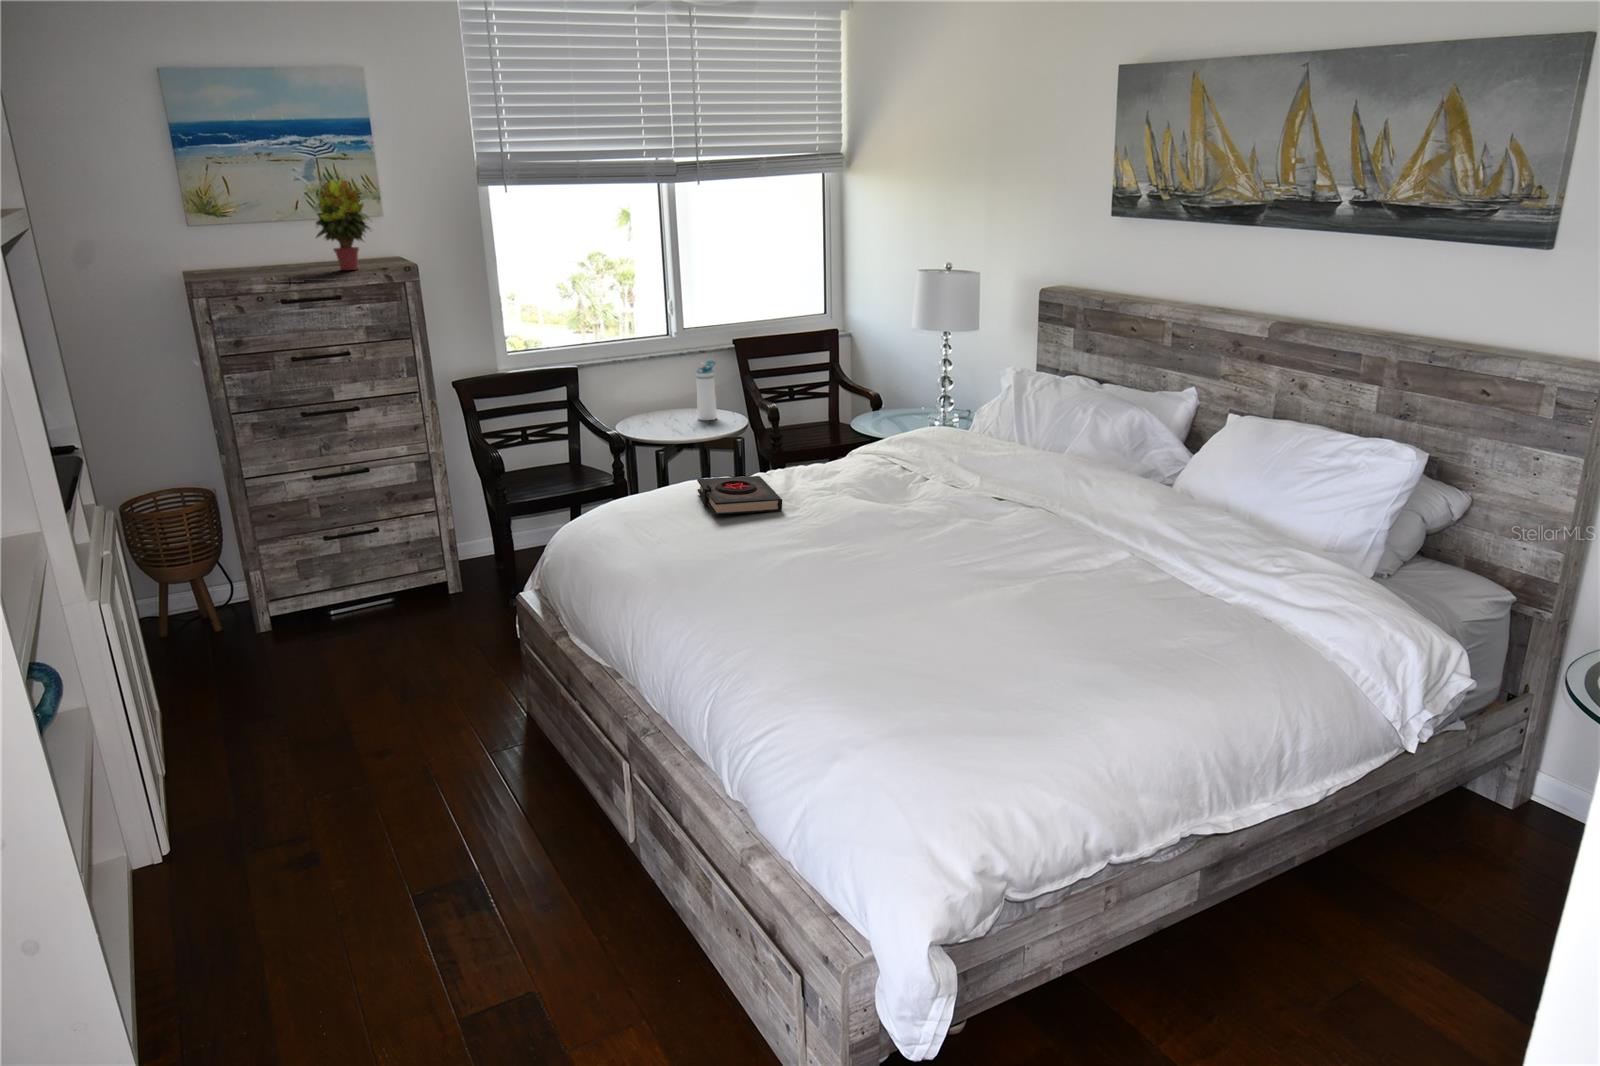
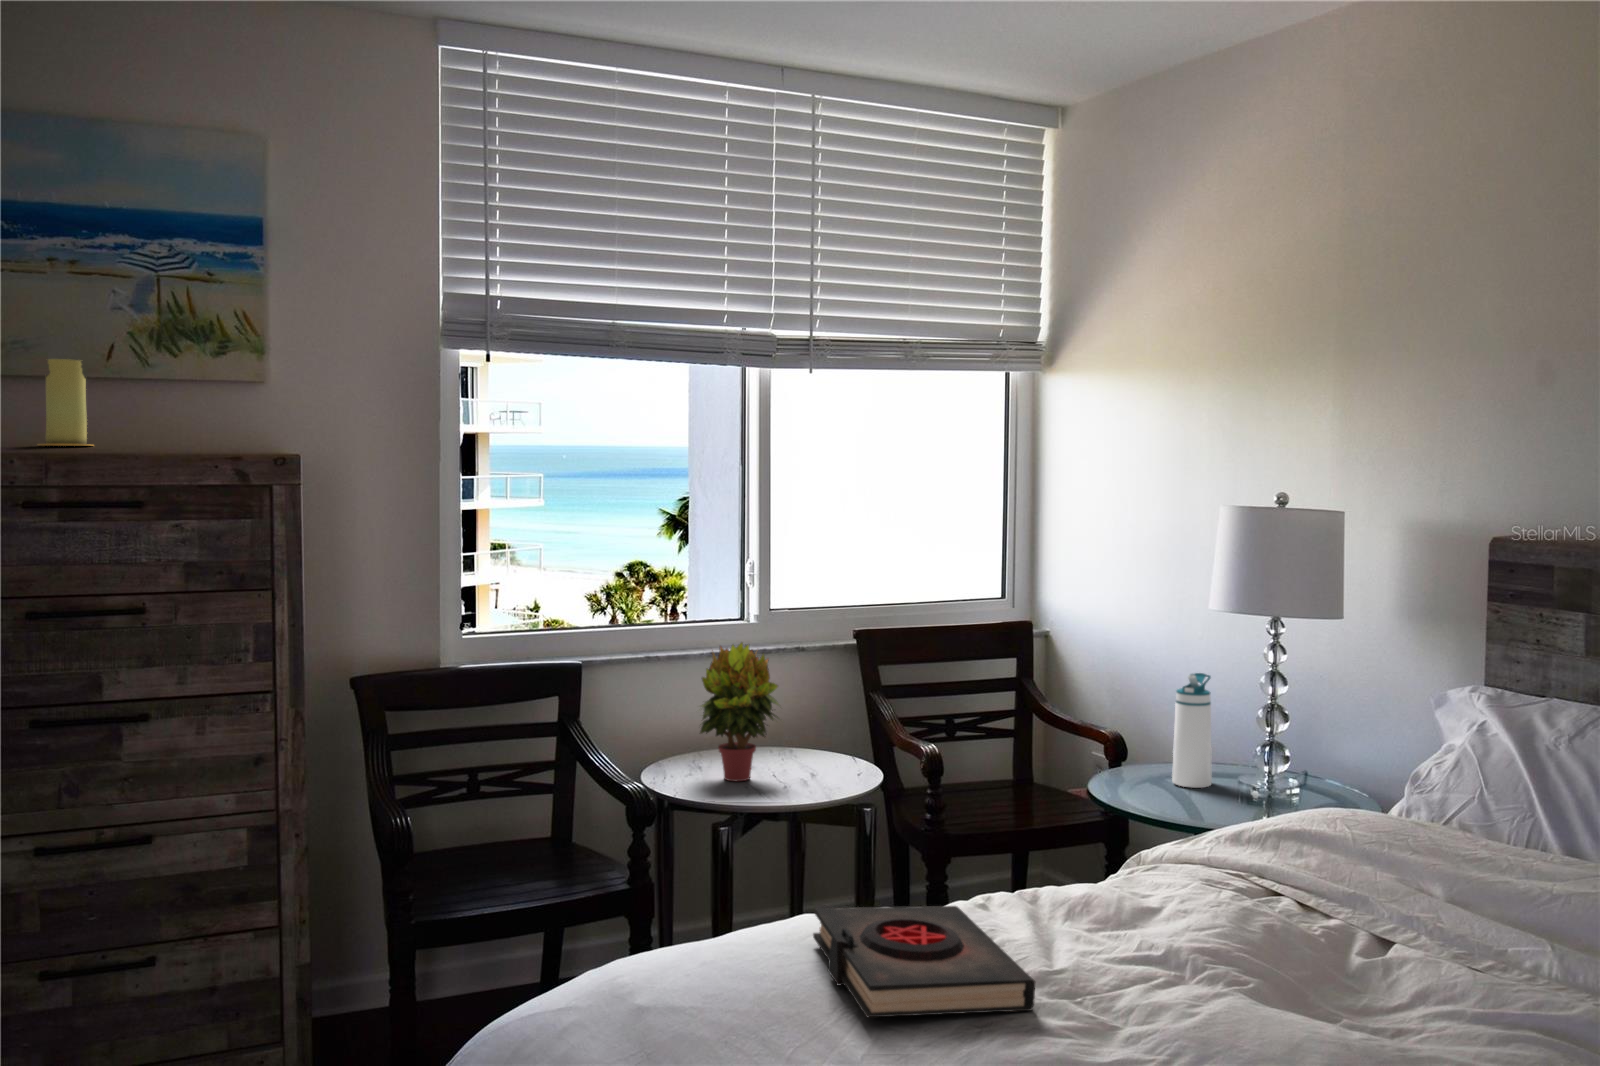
potted plant: present [316,179,370,270] -> present [700,642,779,781]
candle: none [262,211,296,262] -> present [40,359,88,446]
water bottle: present [696,361,717,421] -> present [1172,673,1212,788]

